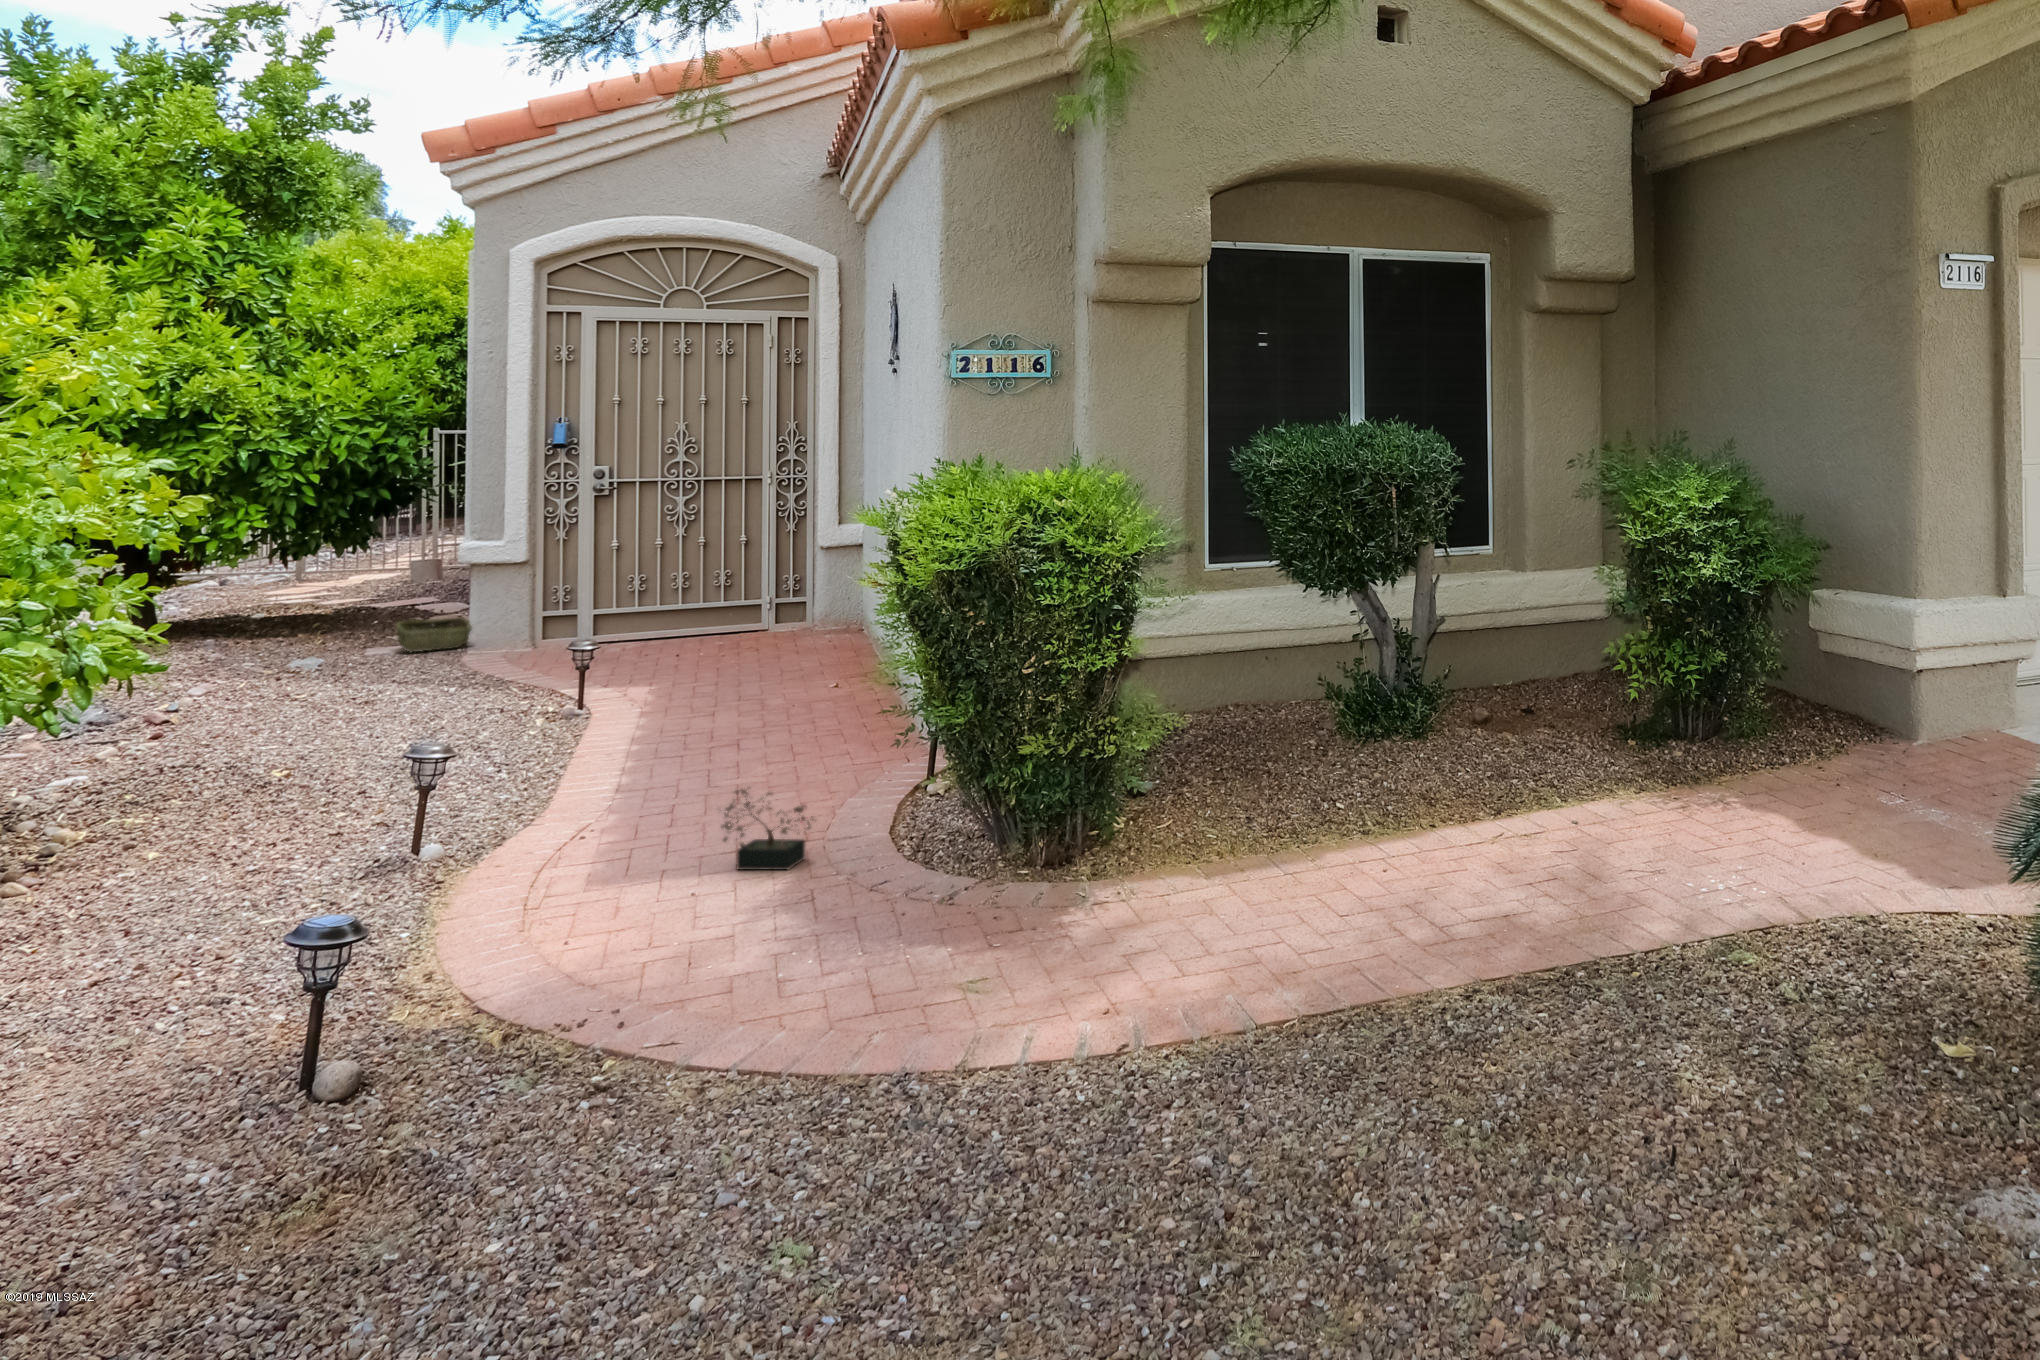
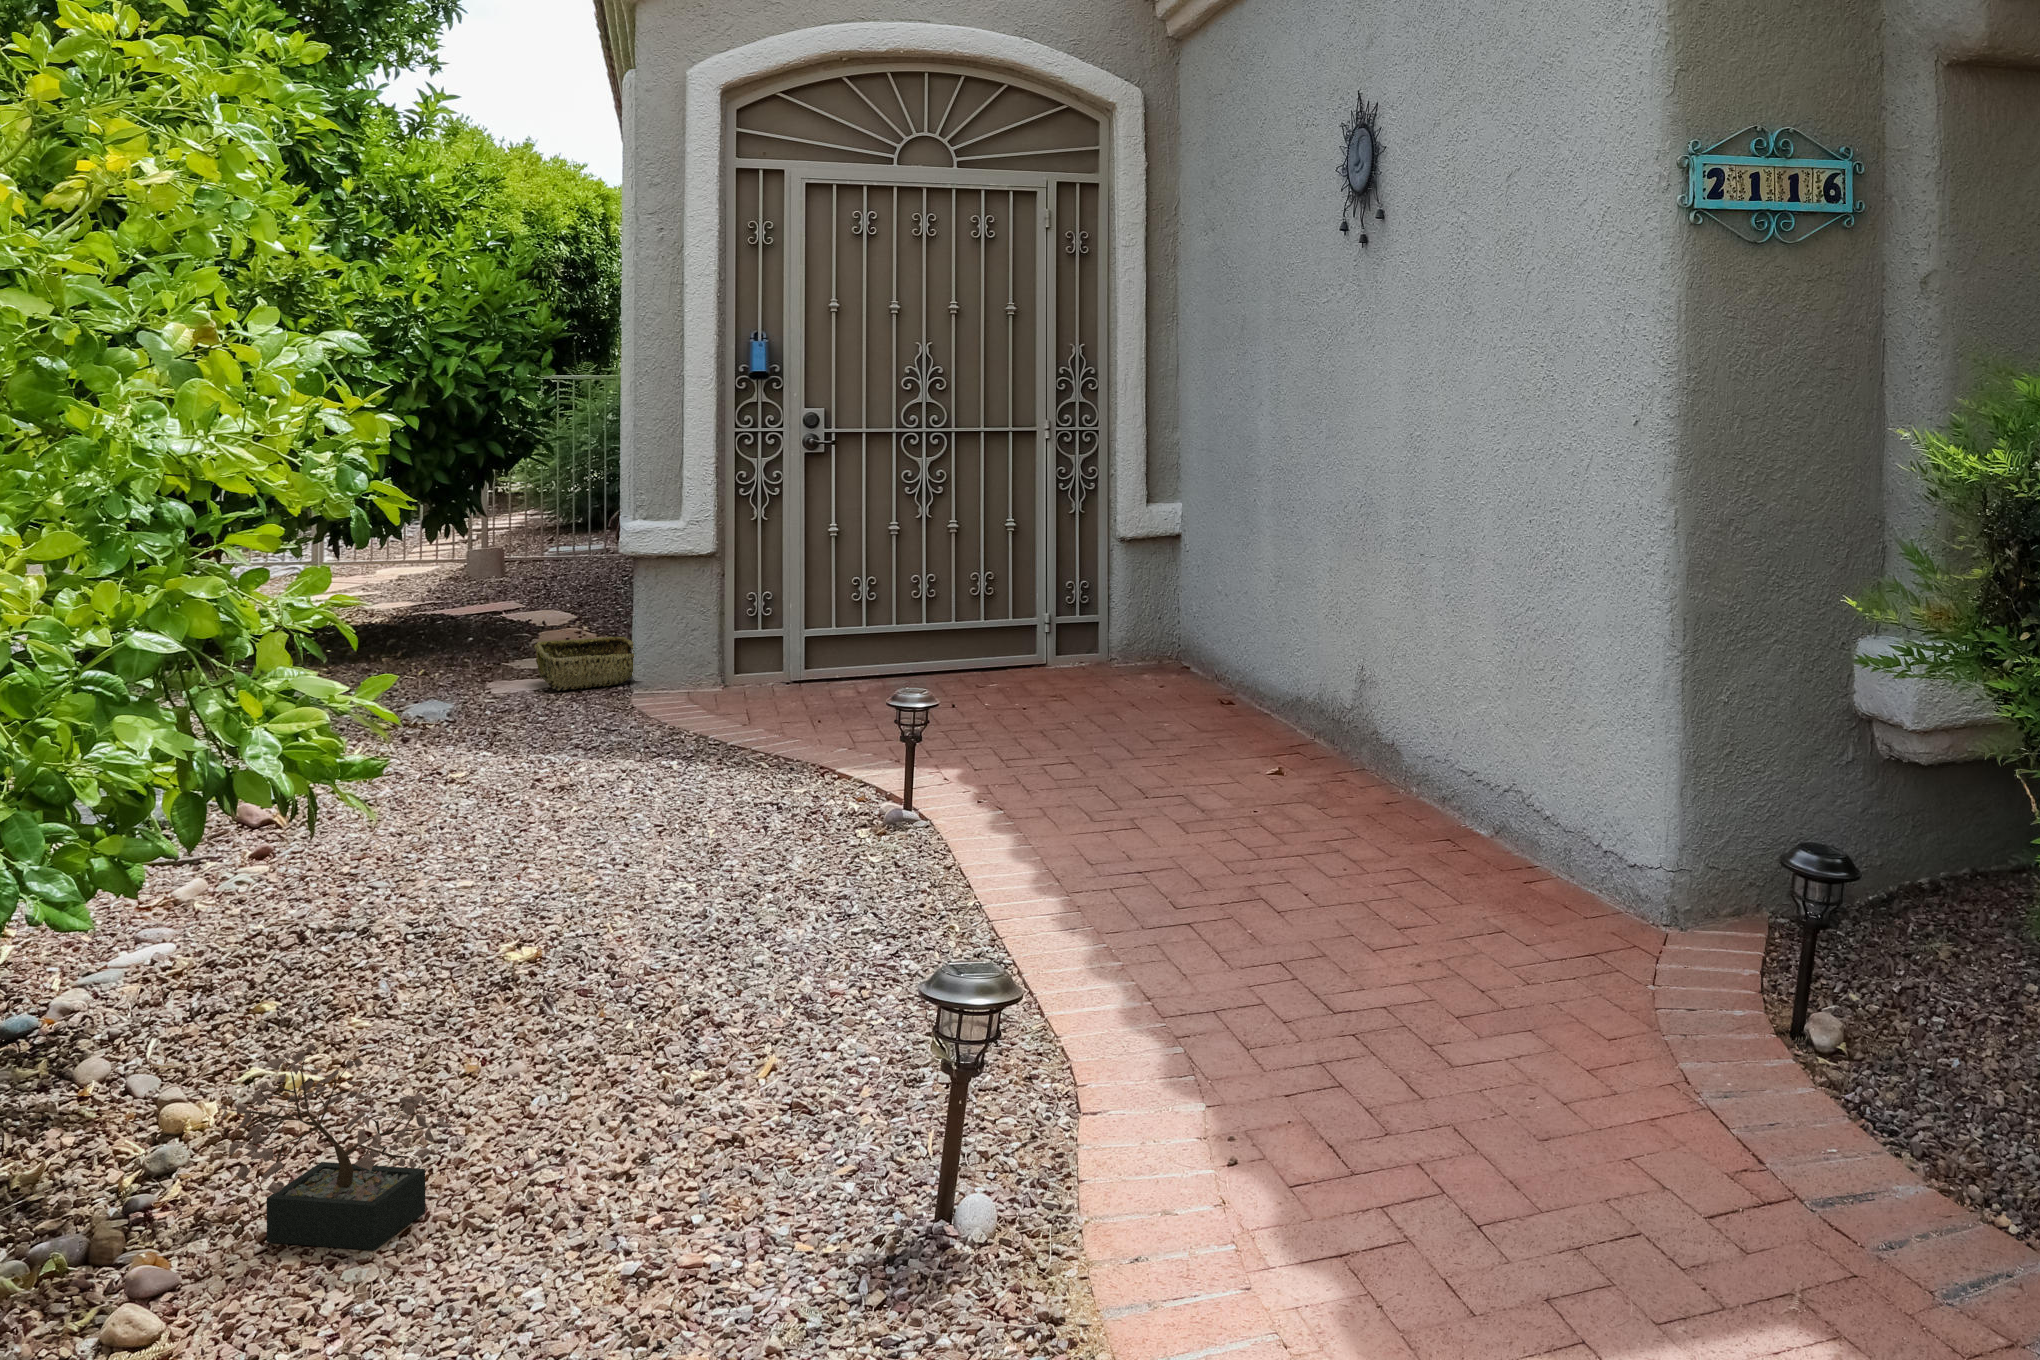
decorative plant: present [721,789,811,870] -> present [220,1044,452,1250]

